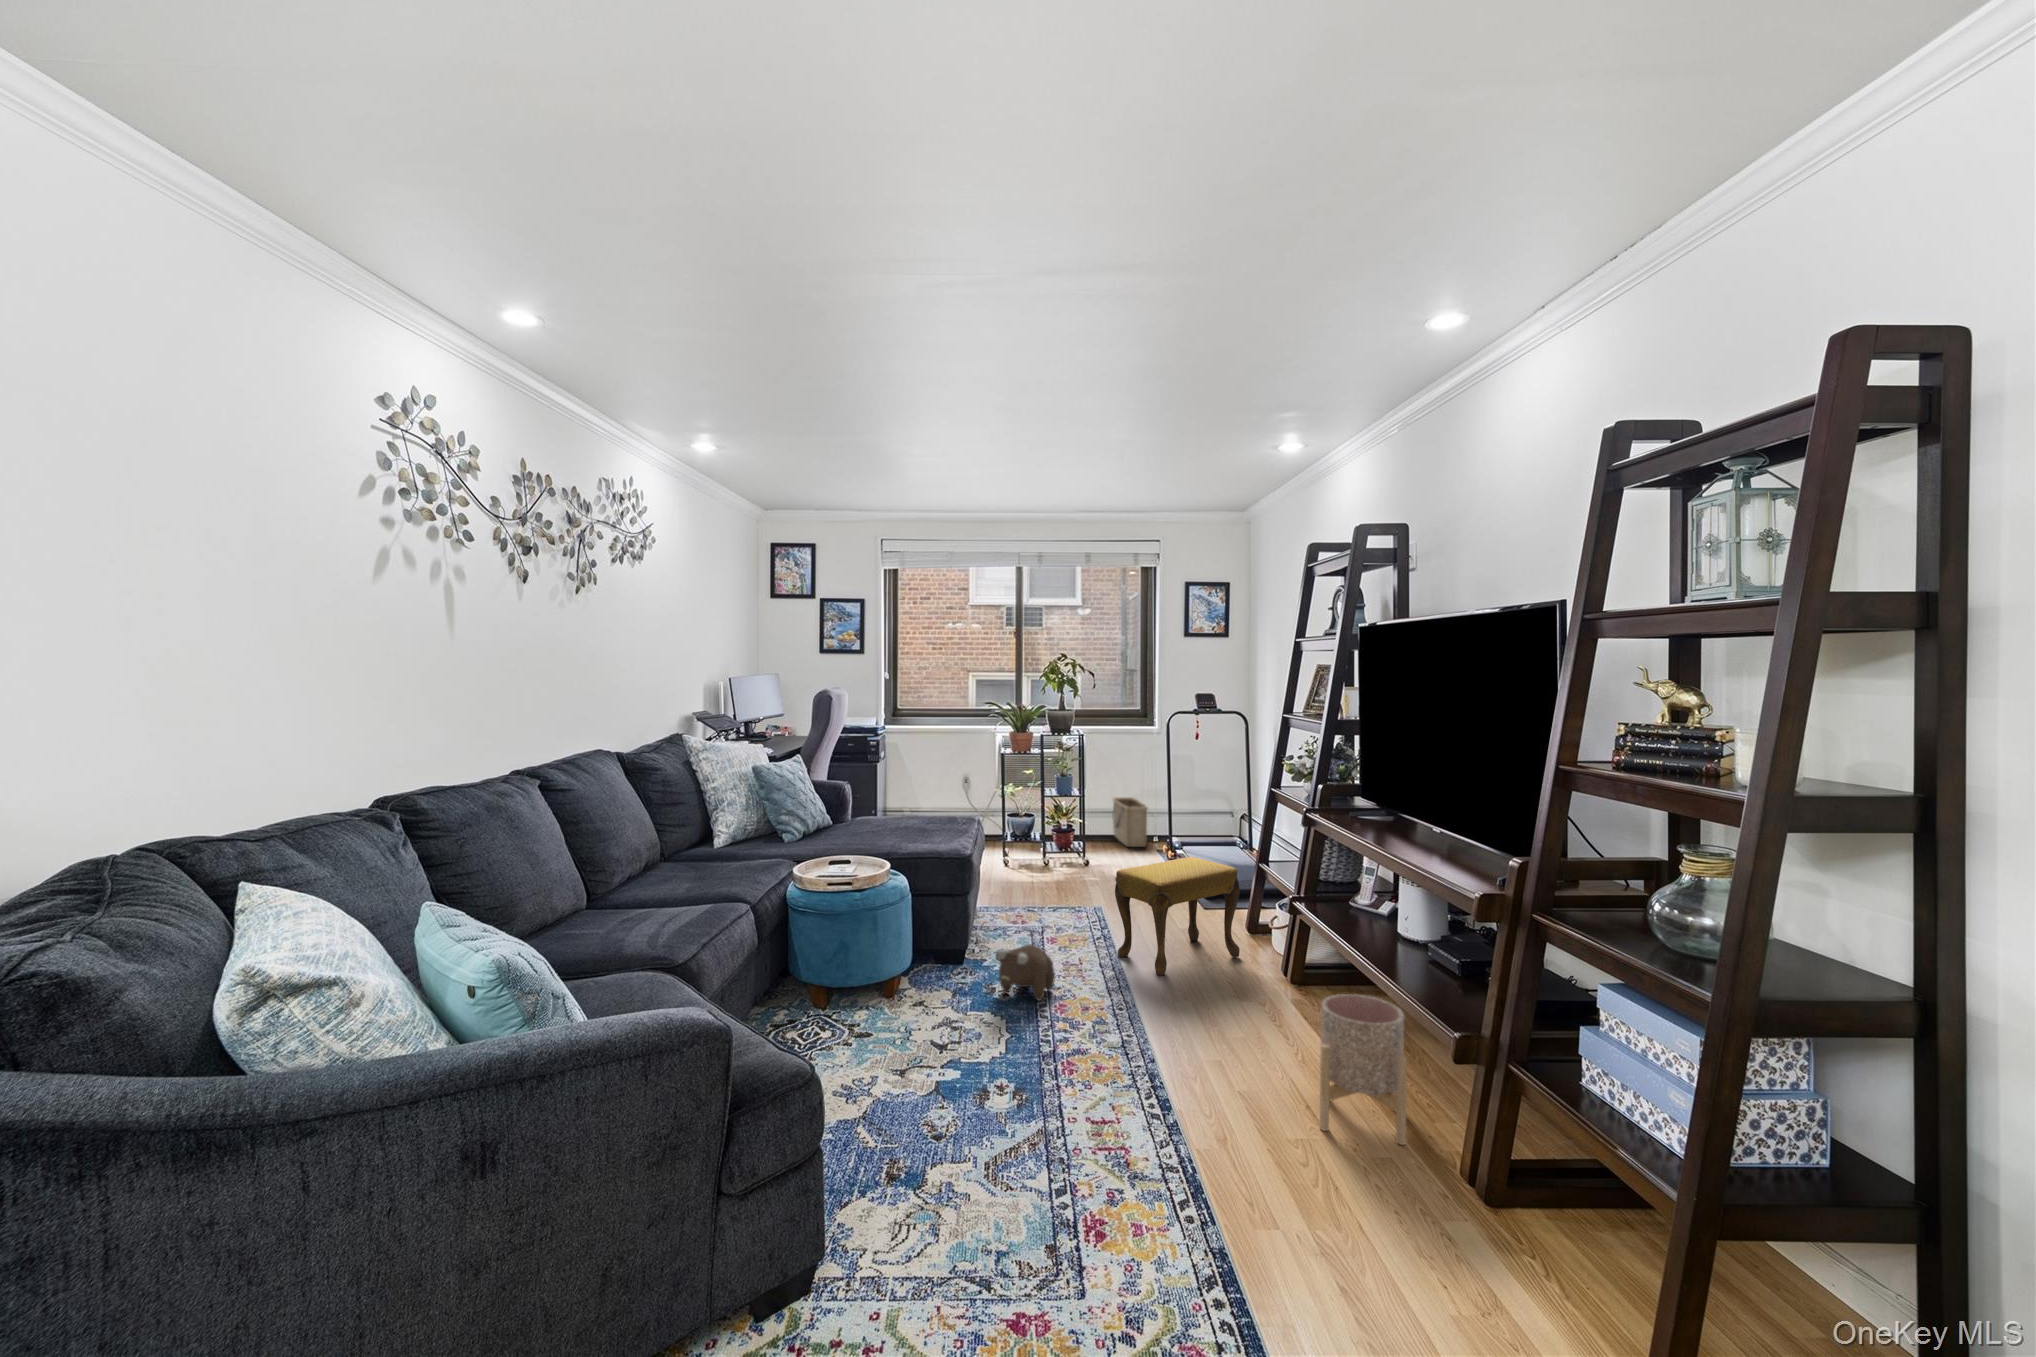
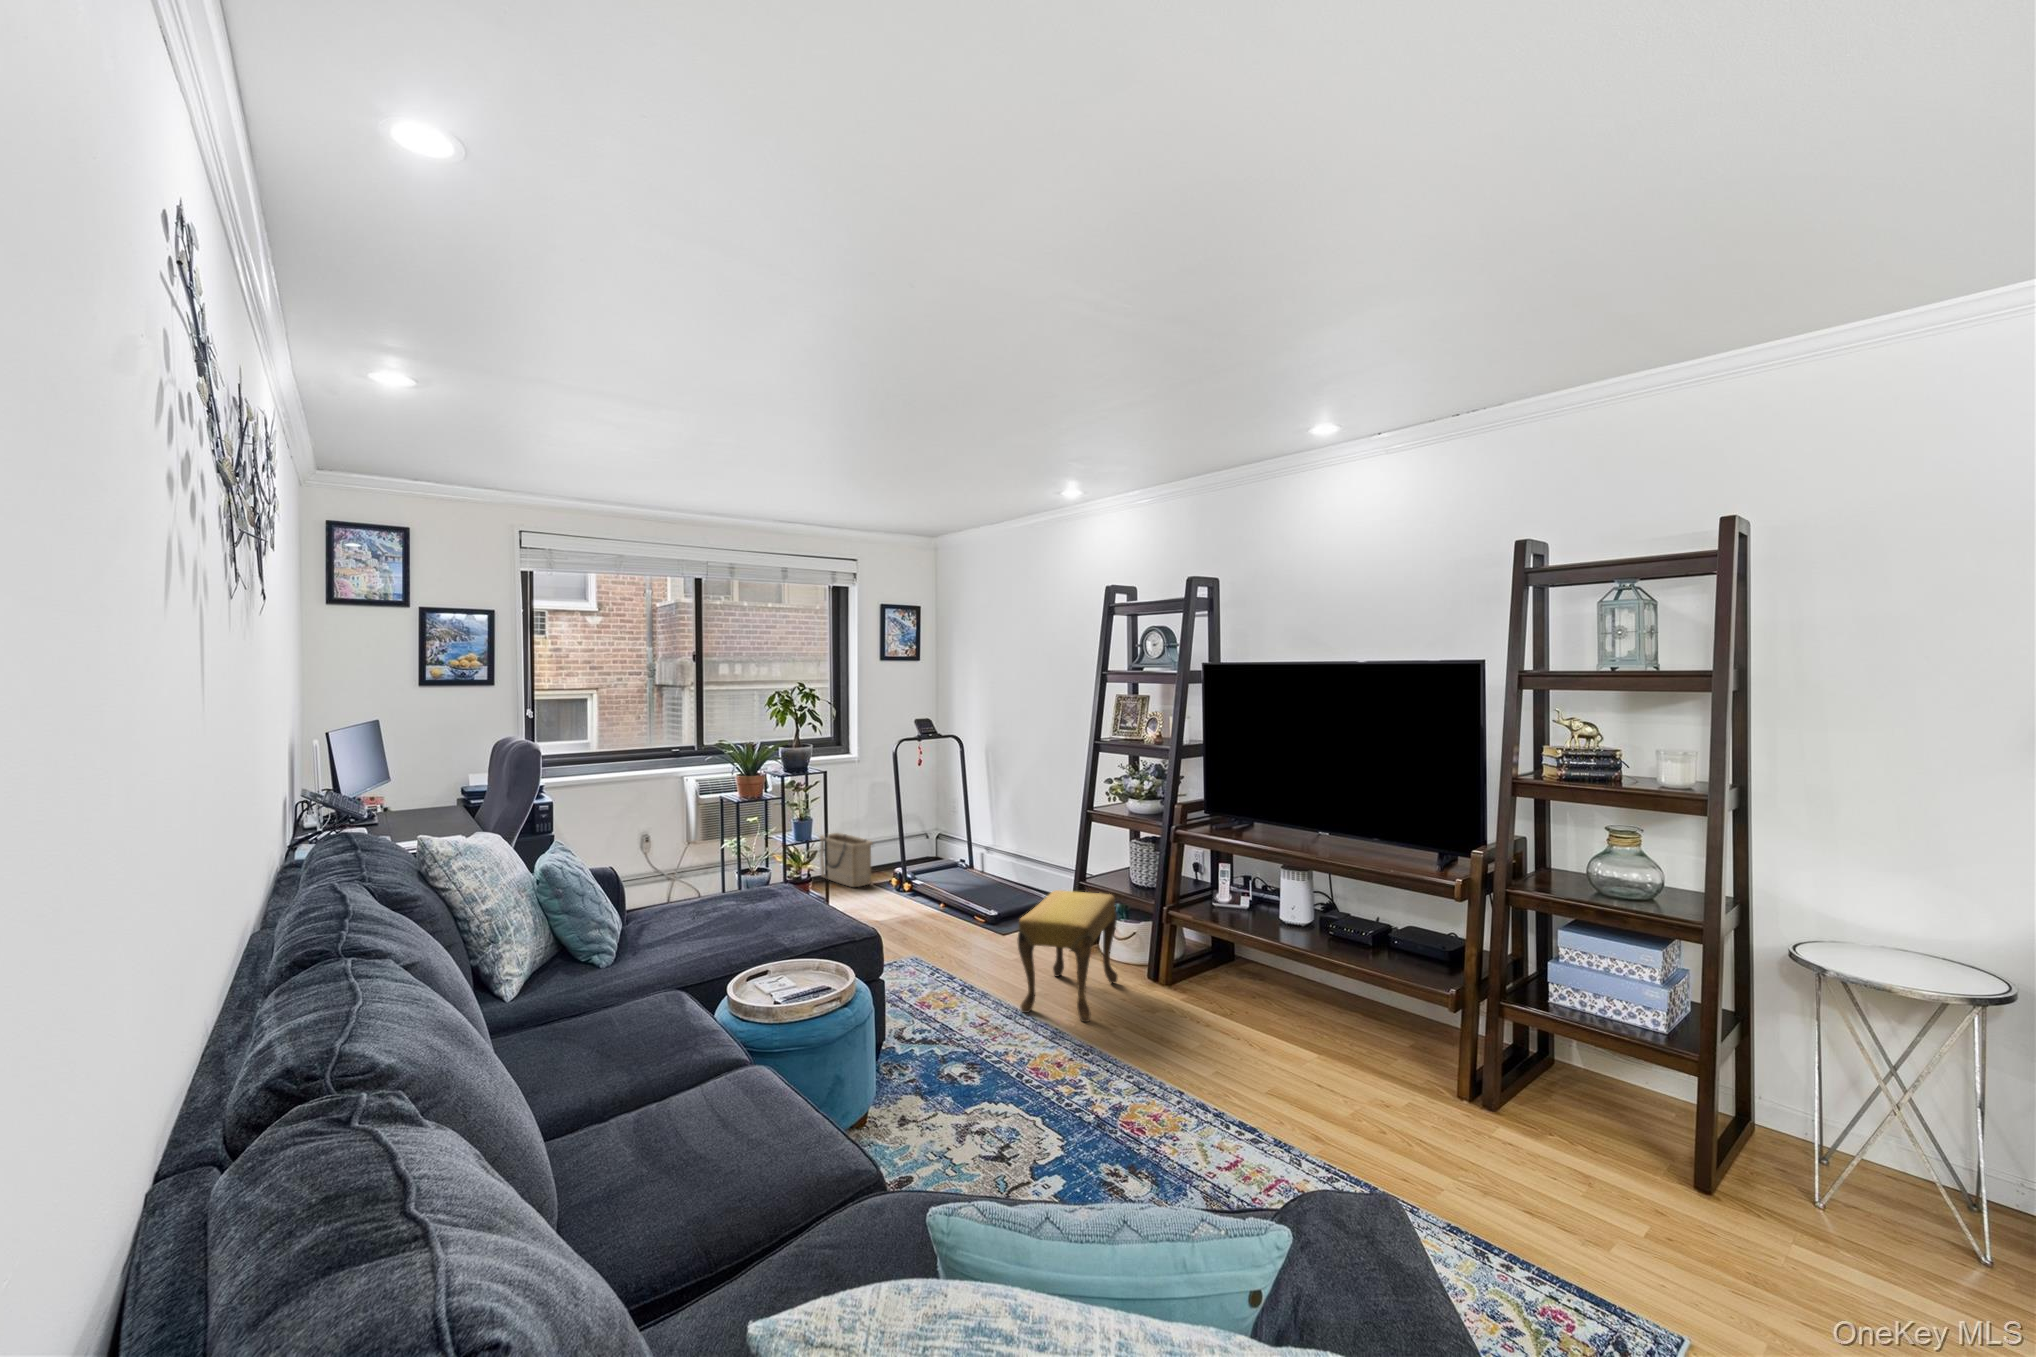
plush toy: present [996,944,1055,1000] -> none [980,1026,1040,1092]
planter: present [1320,994,1407,1145] -> none [1362,995,1469,1132]

